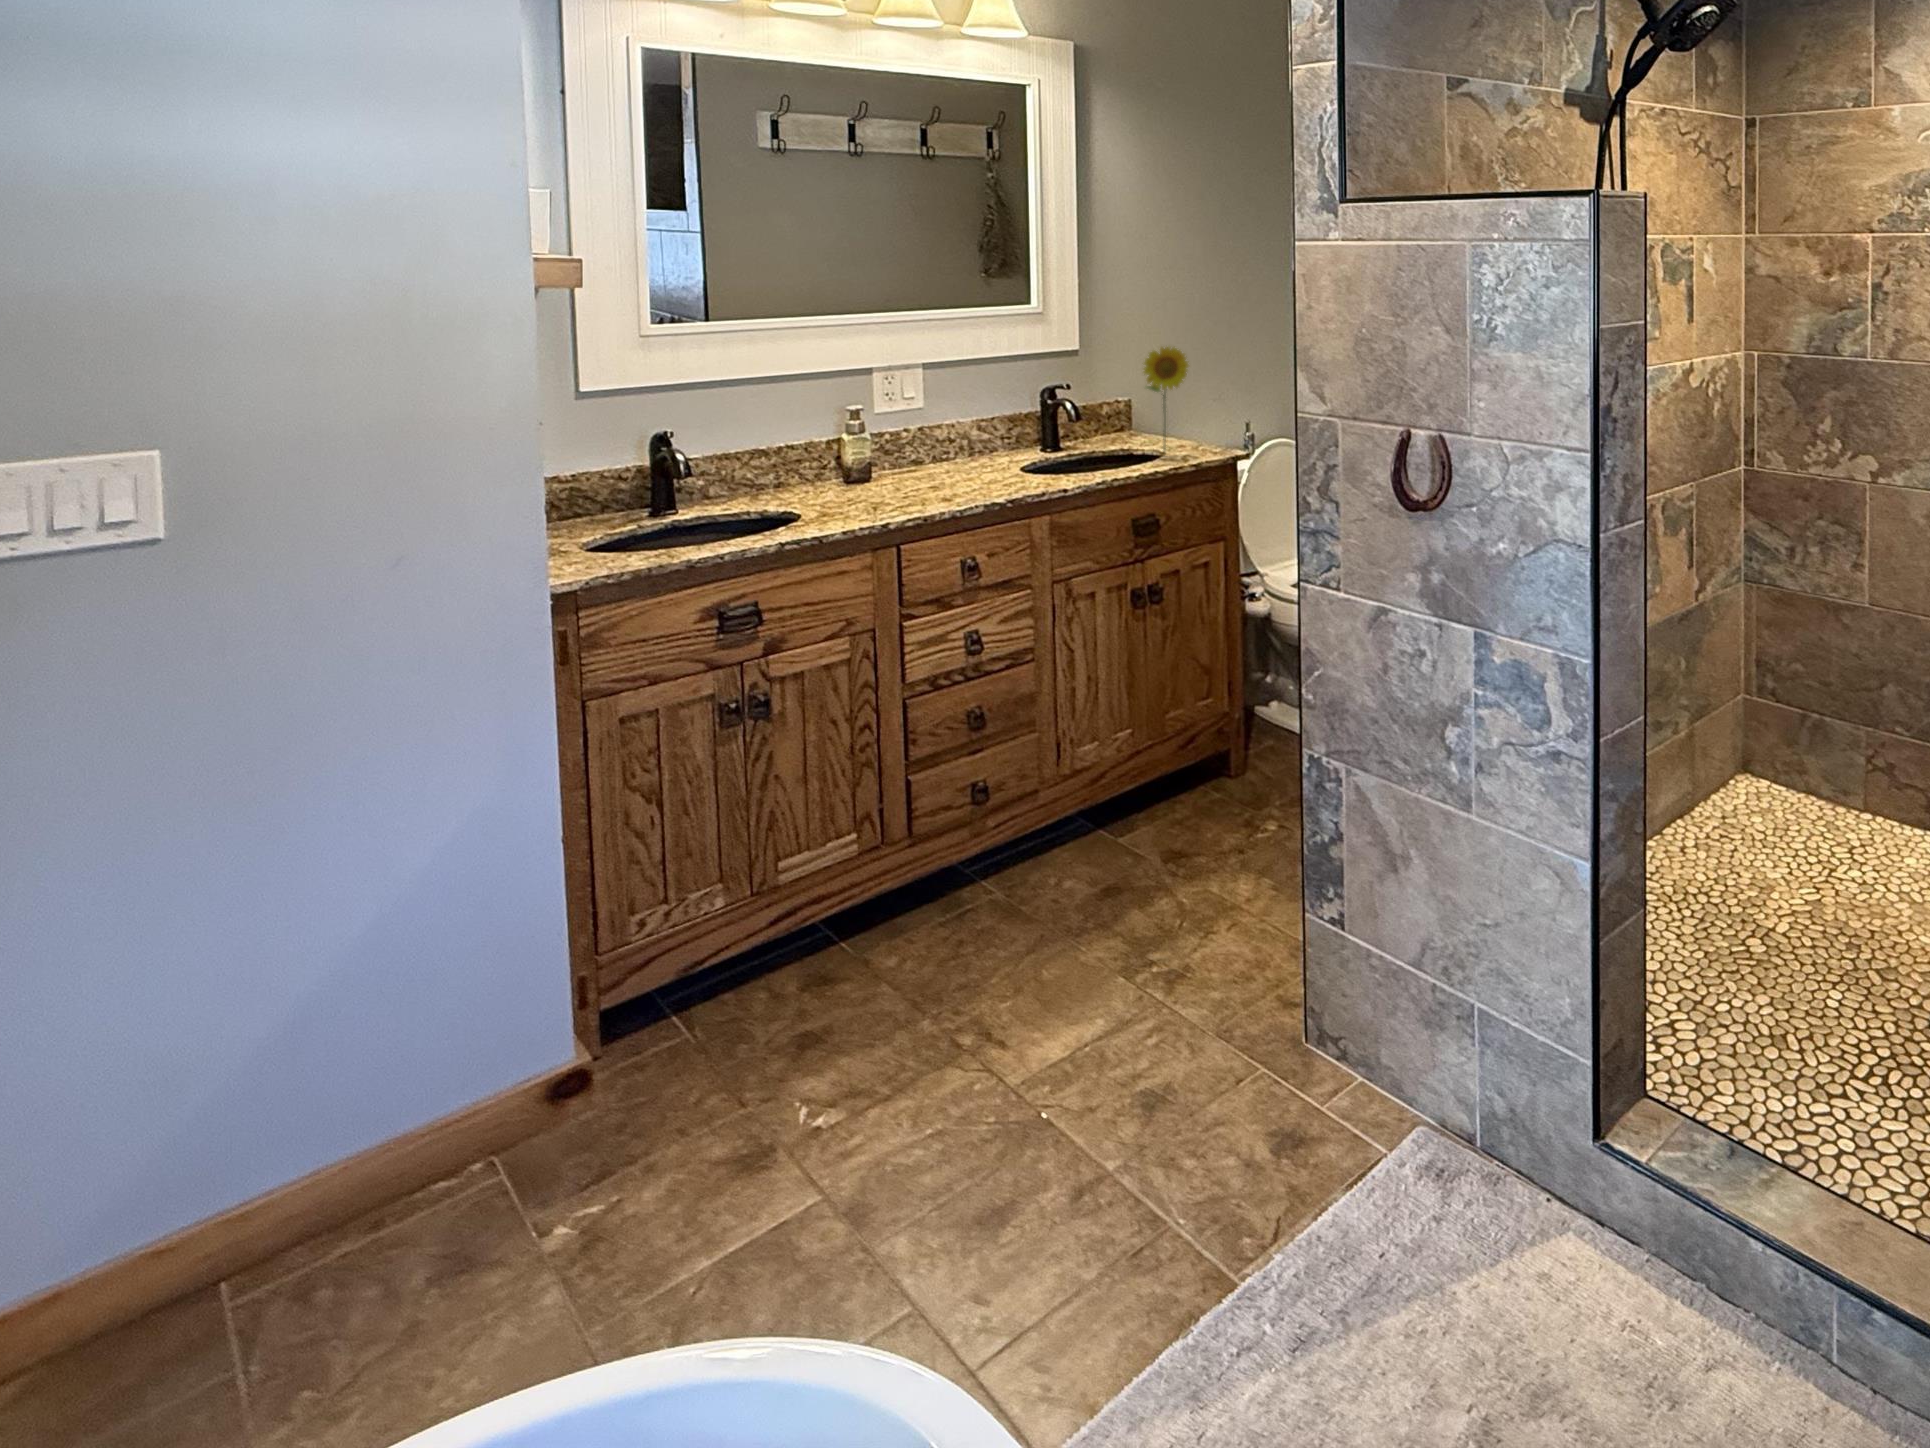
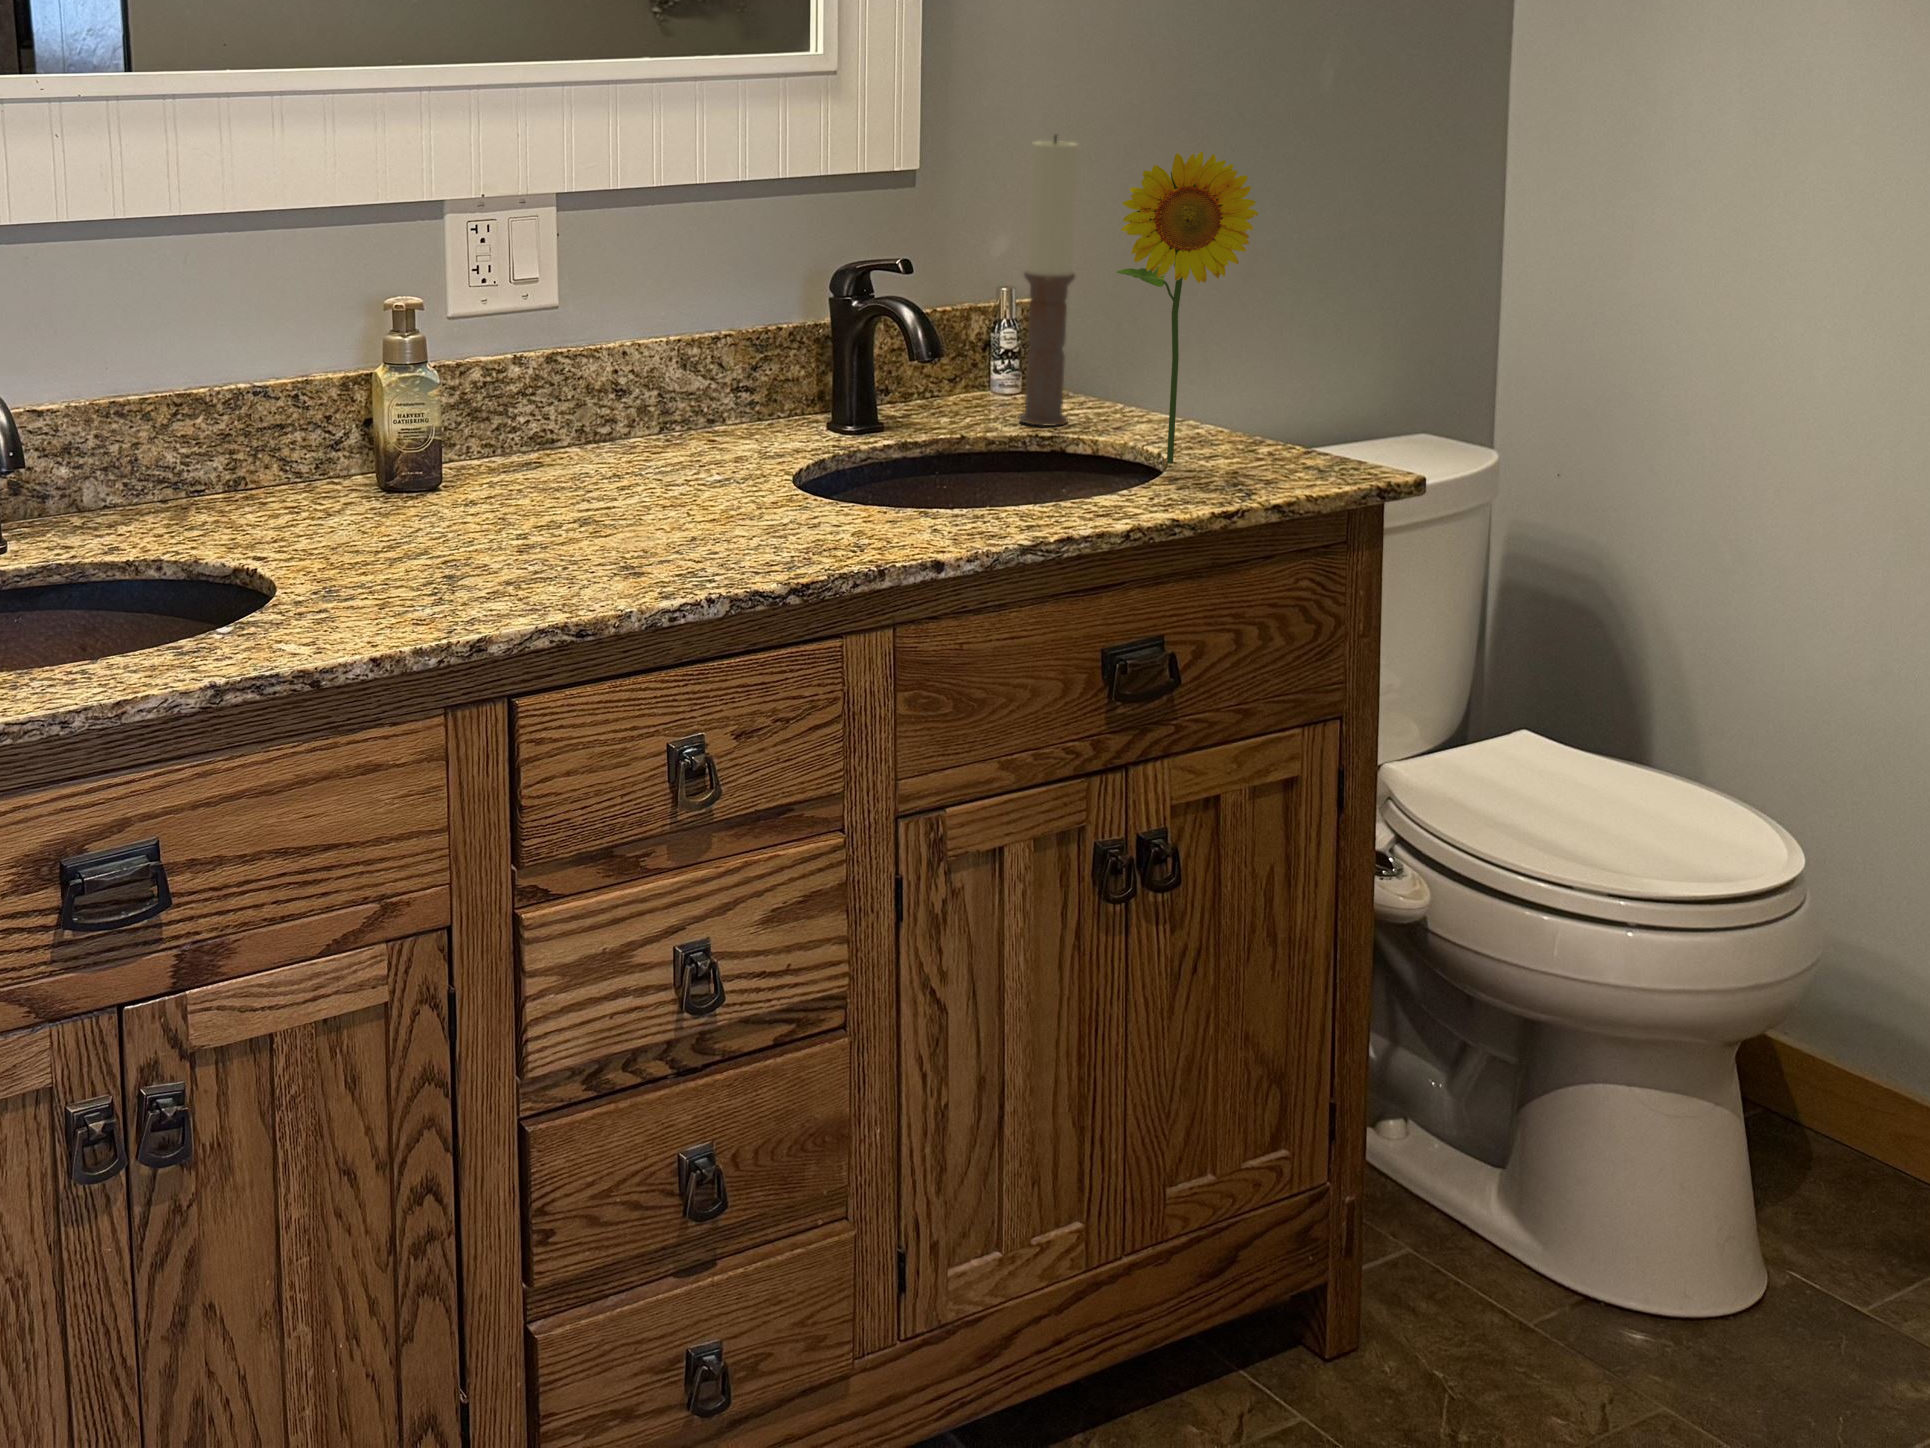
candle: none [1116,338,1136,446] -> present [1019,136,1078,426]

